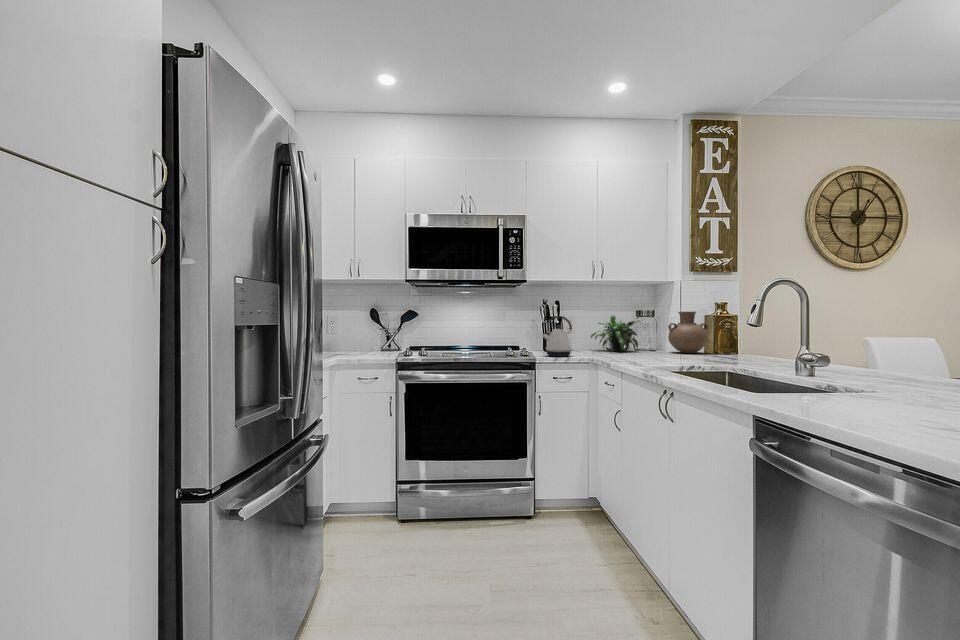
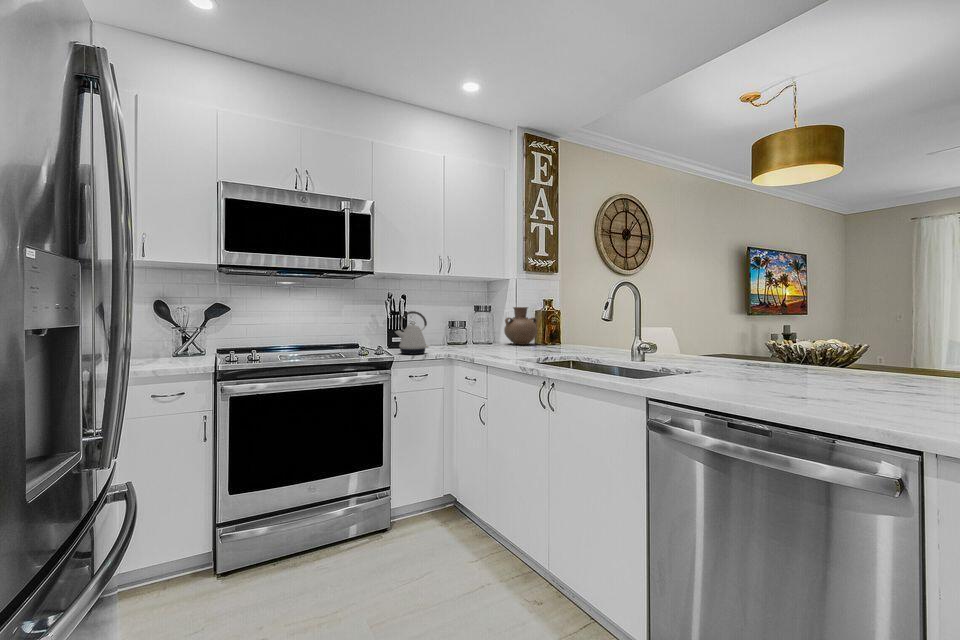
potted plant: present [591,315,640,351] -> none [434,310,481,344]

